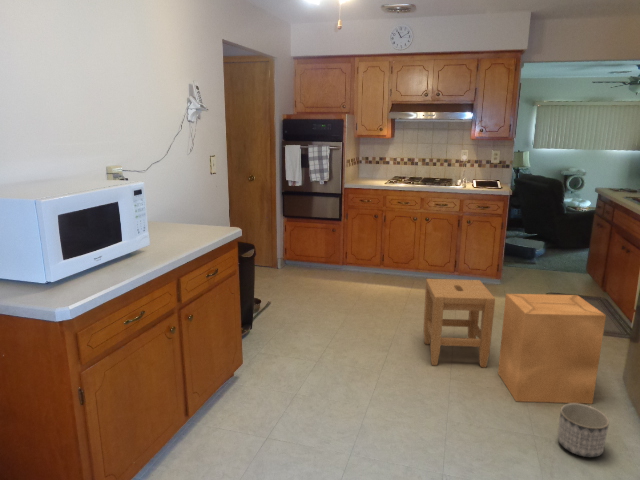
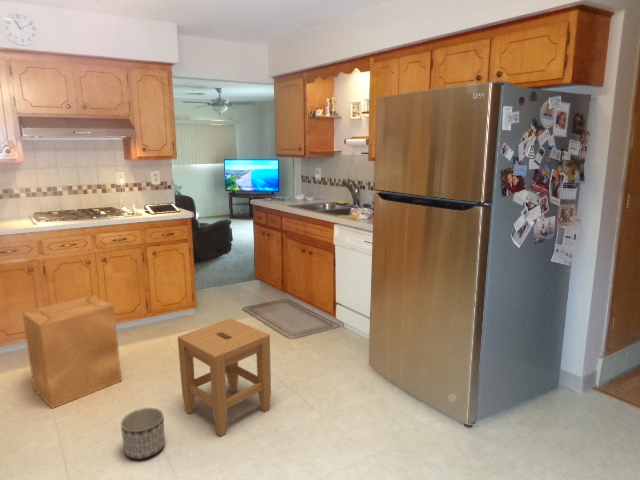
cardboard box: present [498,294,606,404] -> present [23,295,121,408]
planter: present [558,403,609,457] -> present [121,408,165,459]

